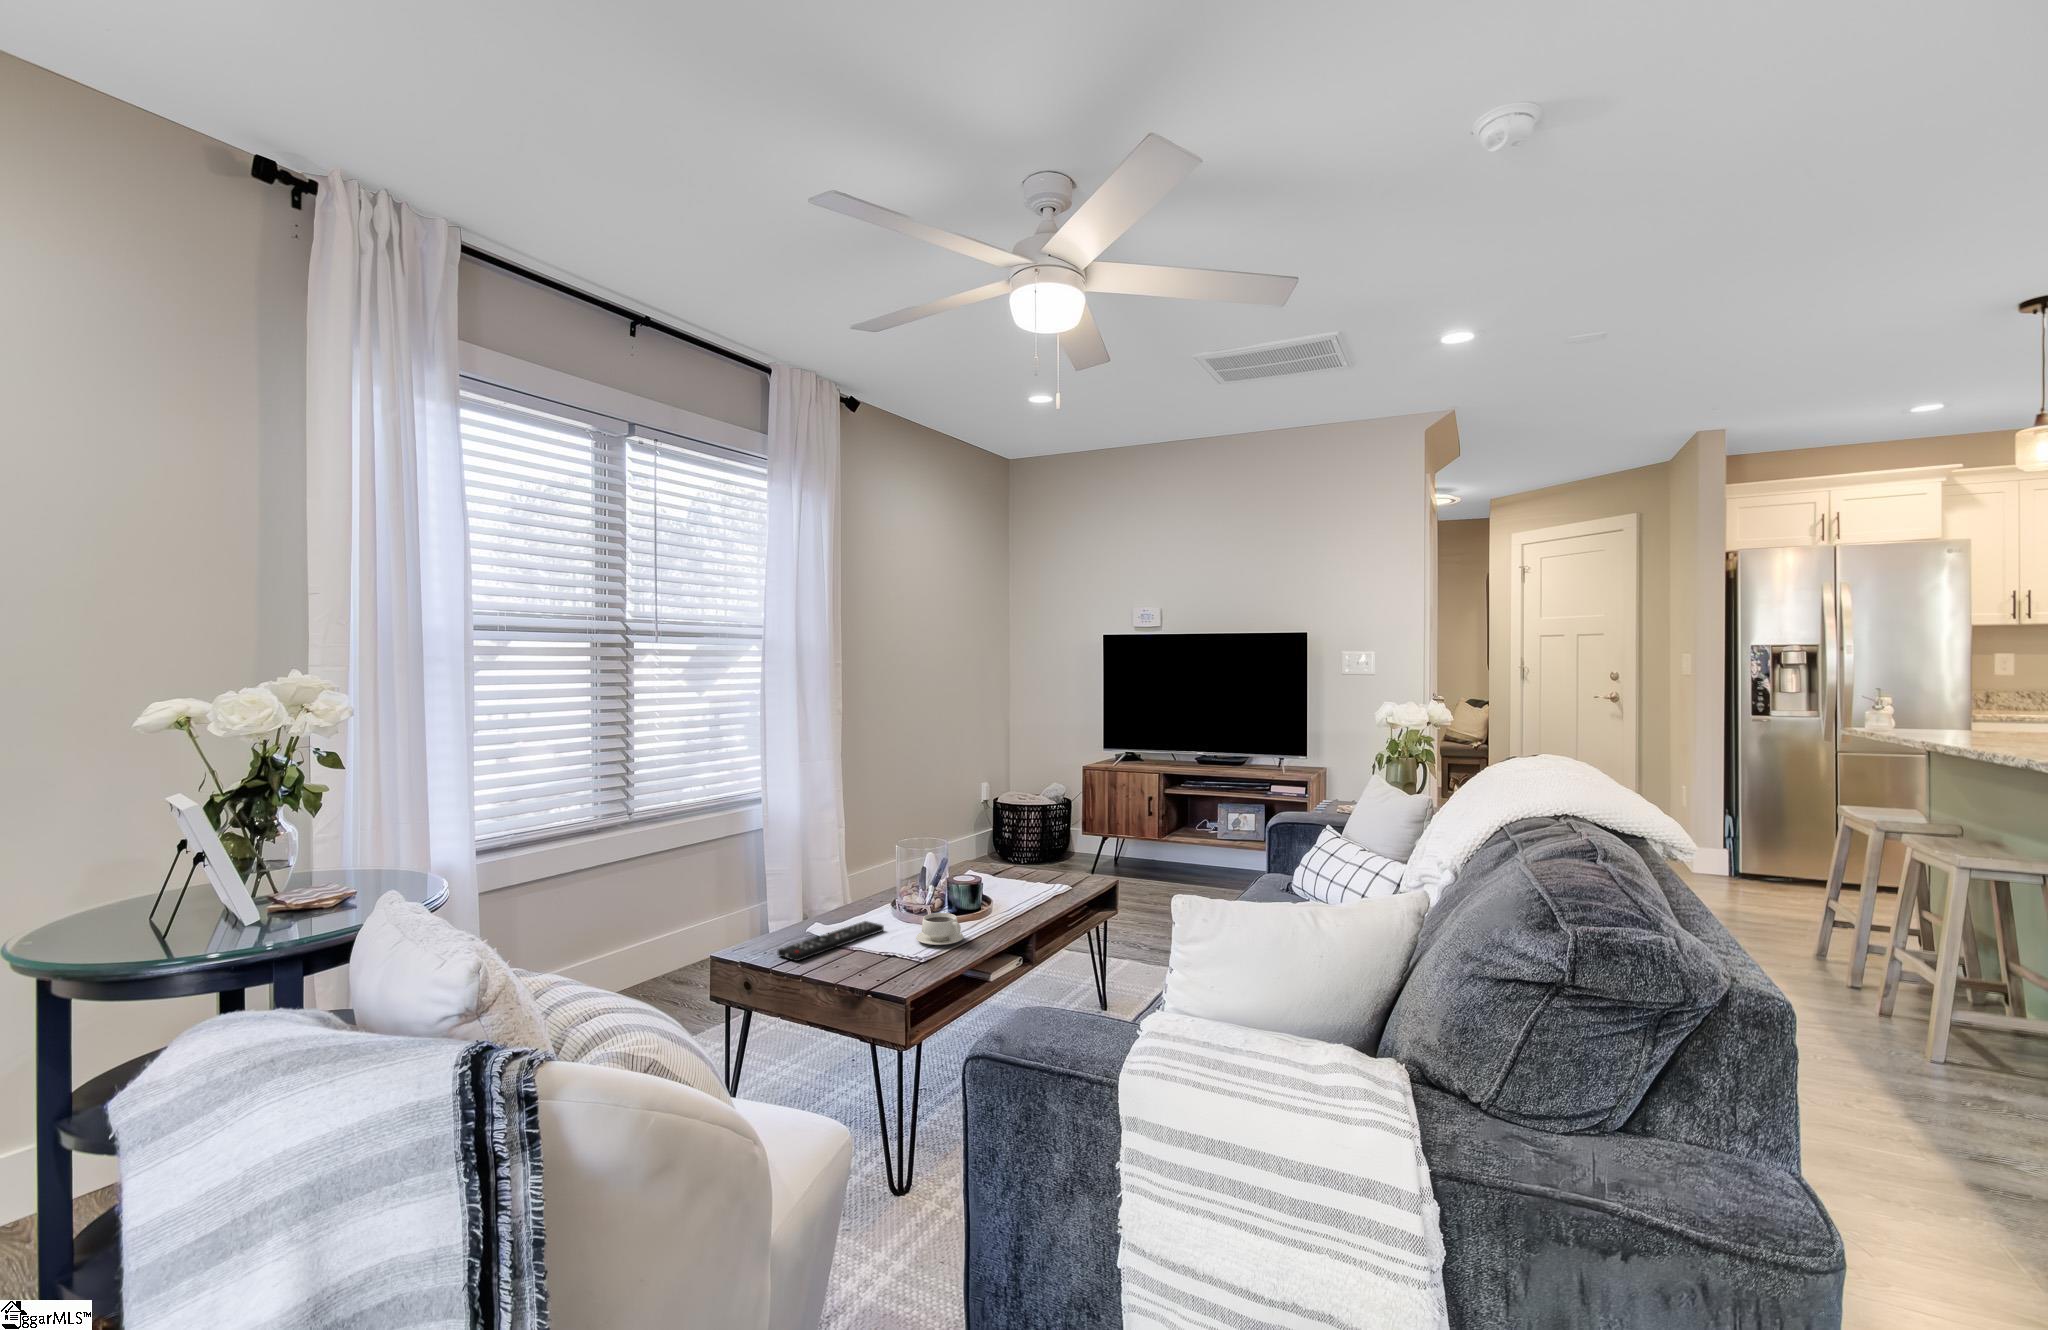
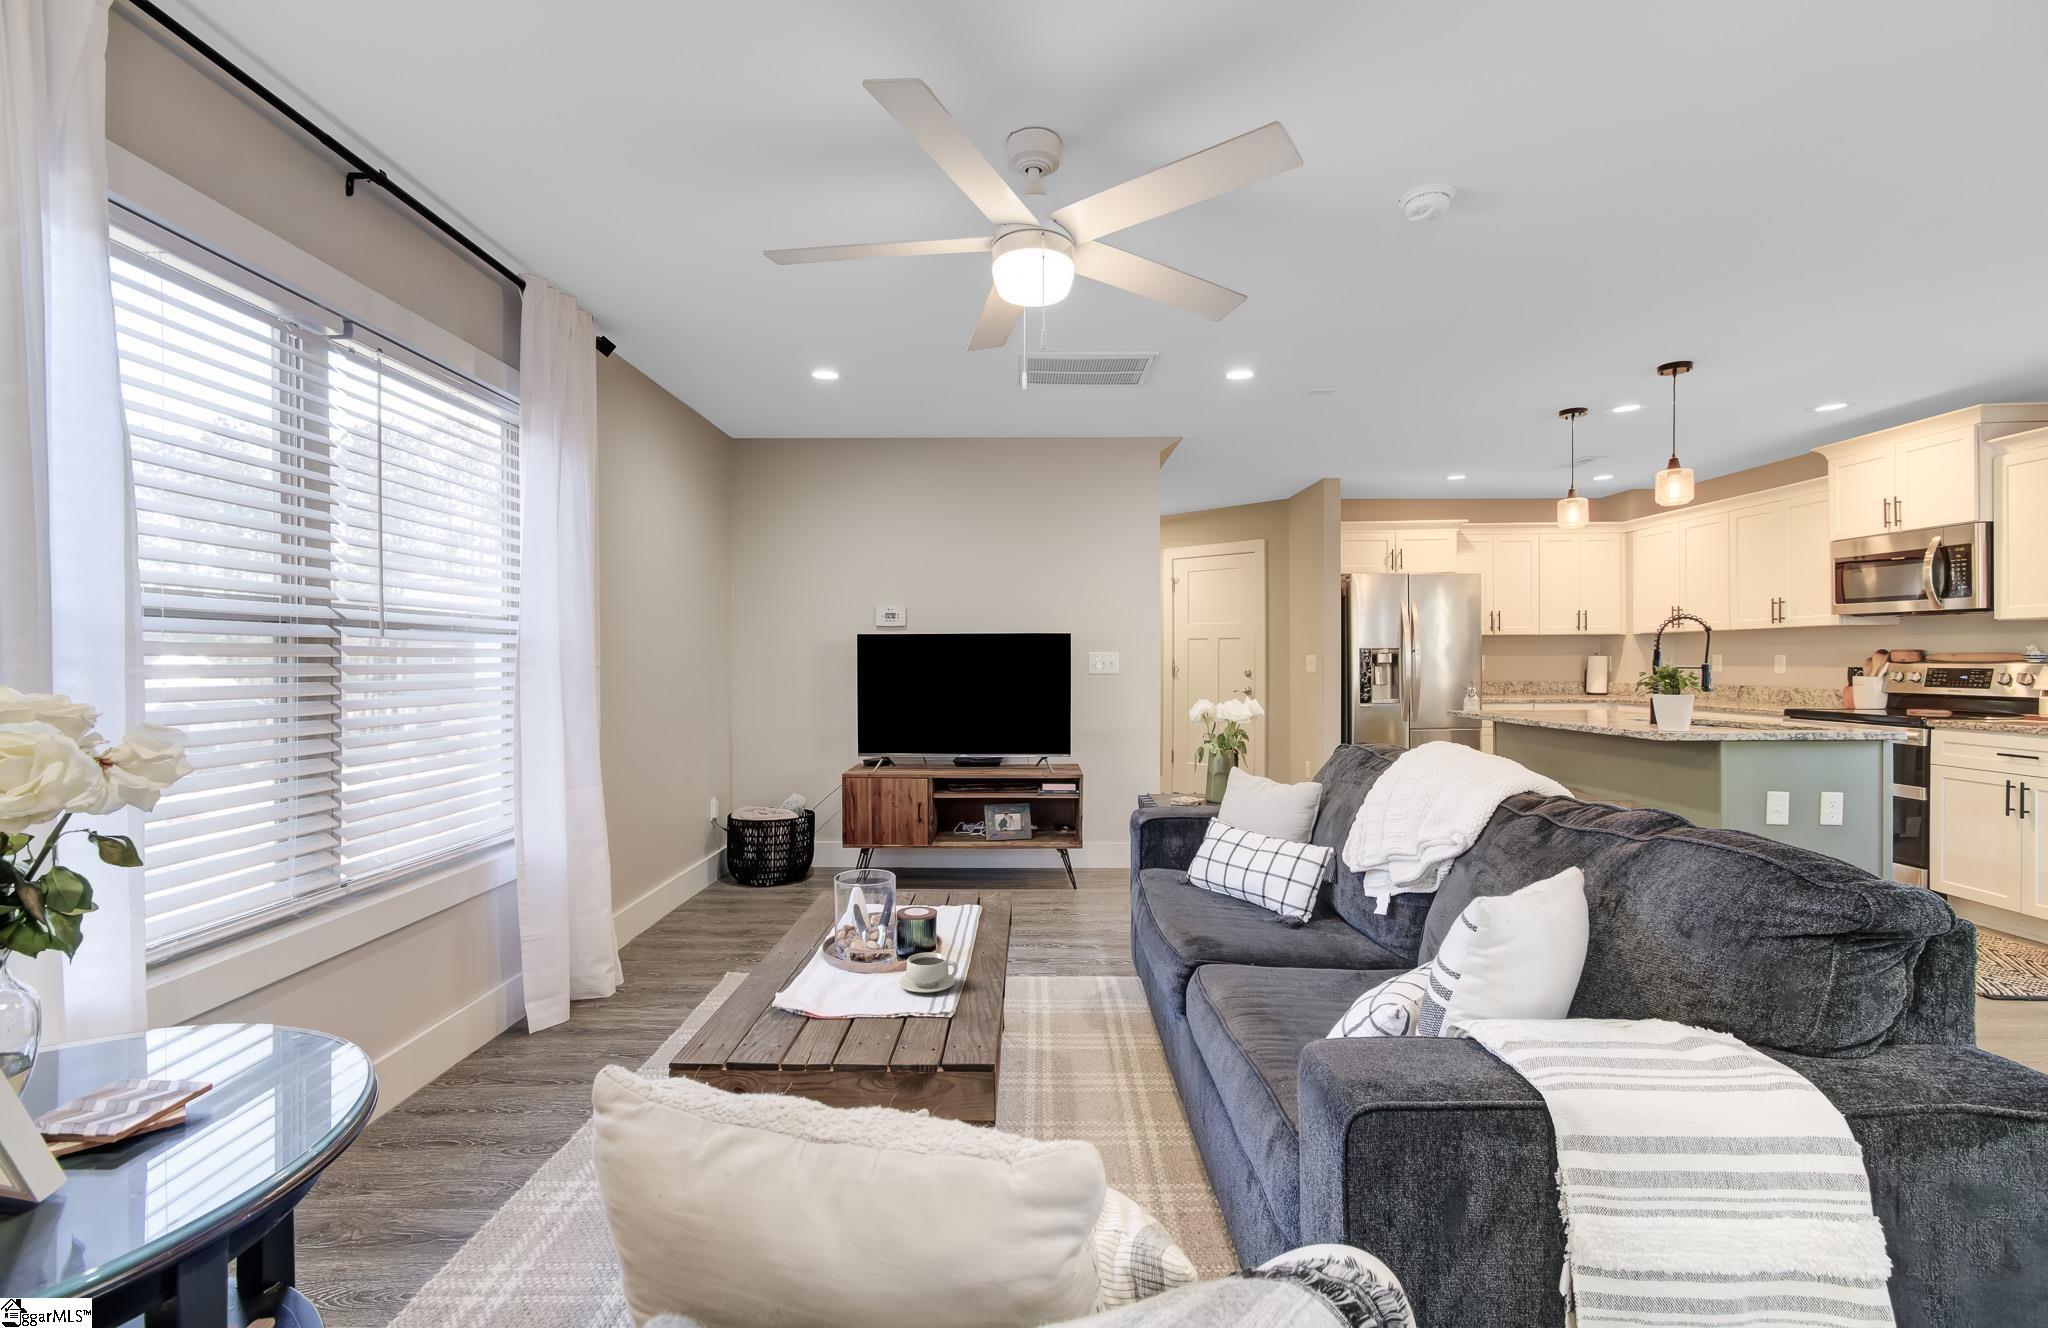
remote control: present [778,921,884,961] -> none [759,978,848,1044]

